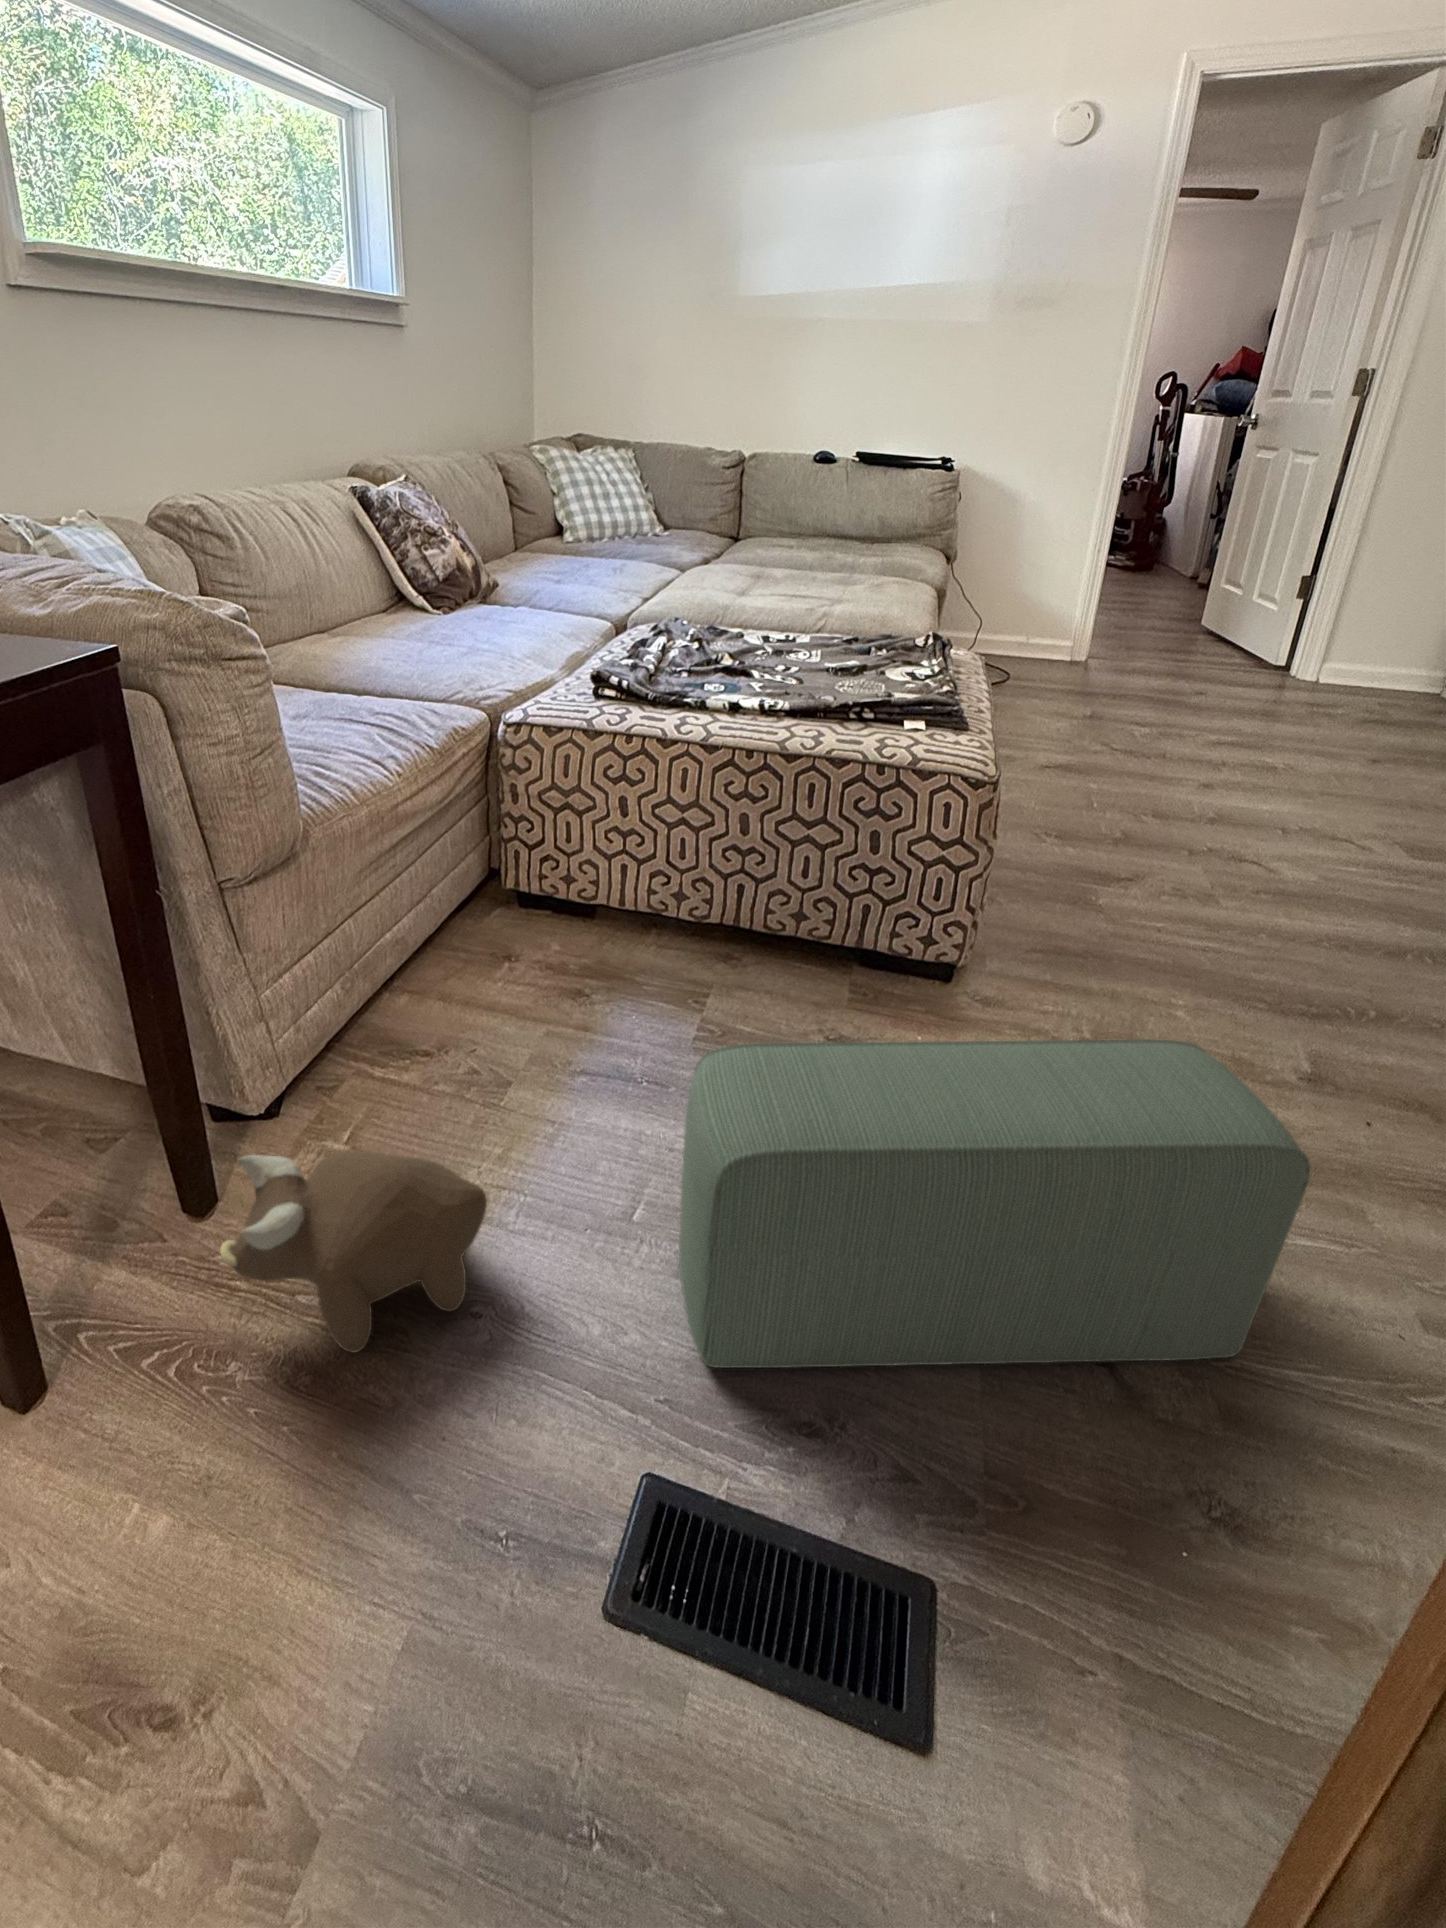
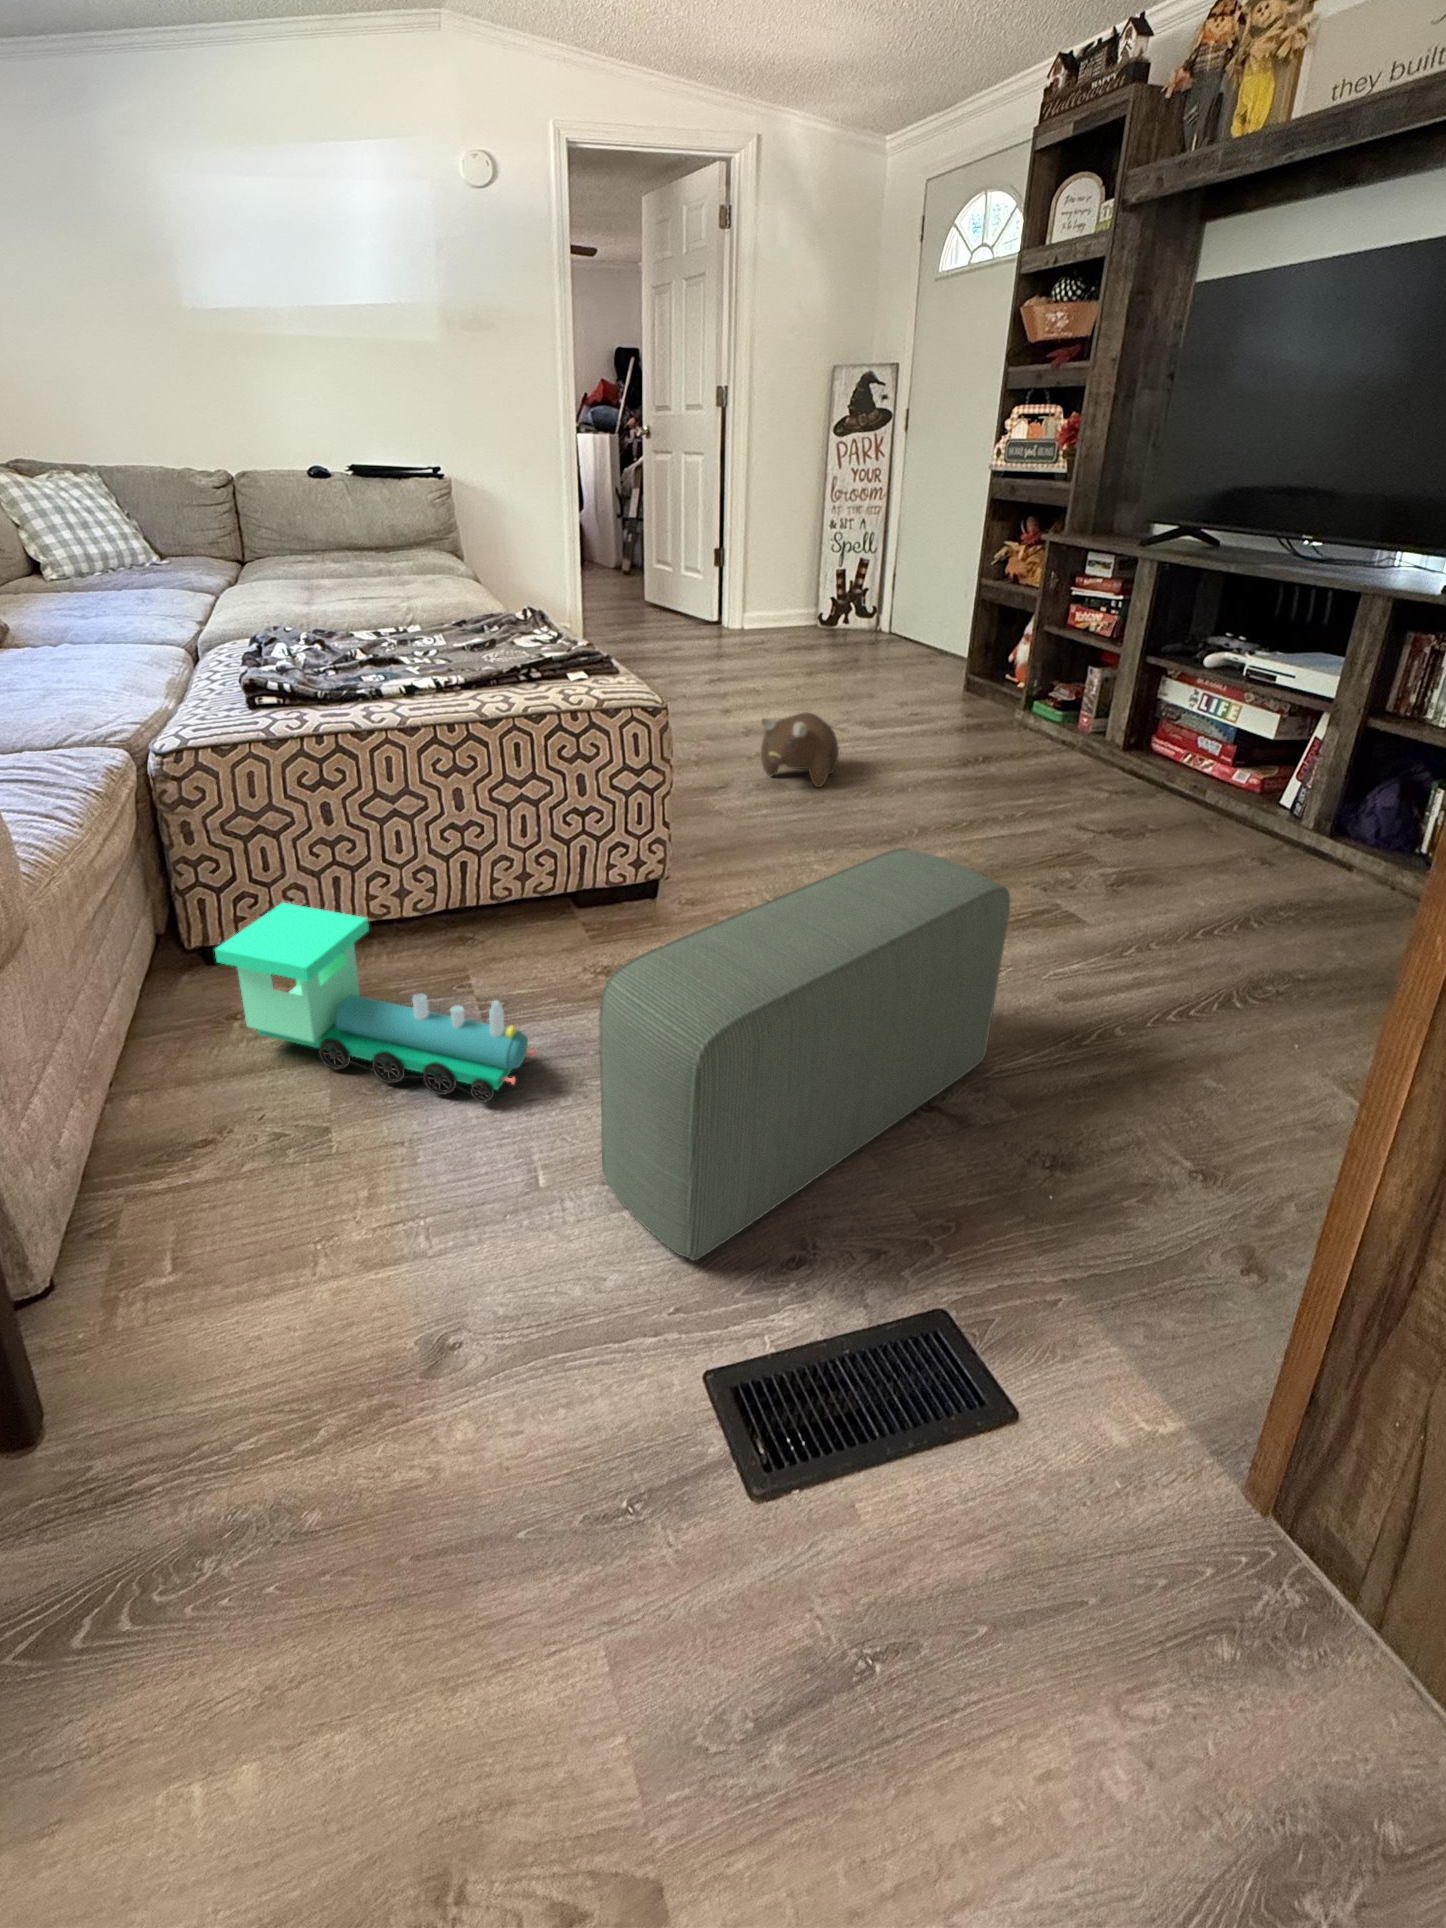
toy train: none [481,875,703,1119] -> present [215,903,536,1103]
plush toy: present [220,1151,487,1353] -> present [761,712,839,787]

